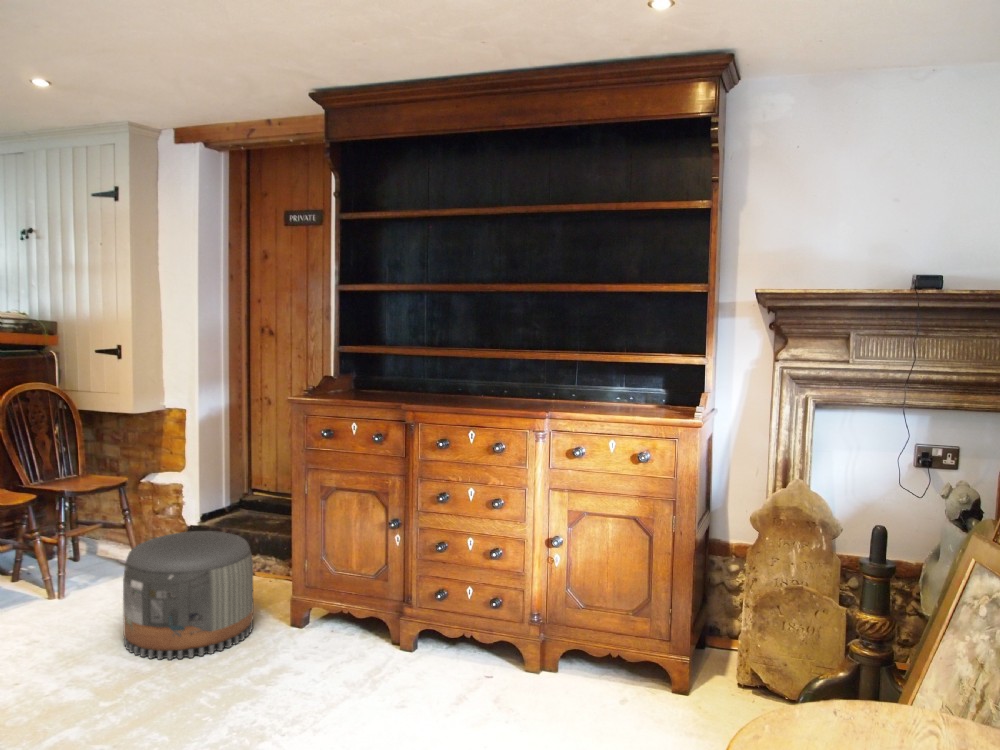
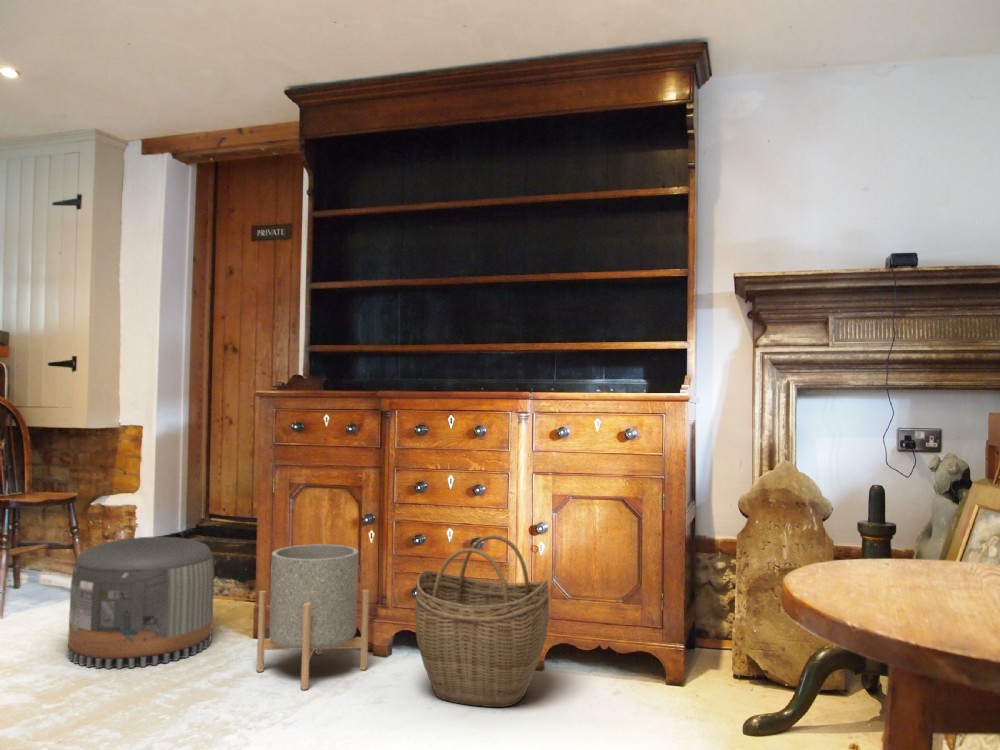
planter: none [292,547,394,689] -> present [257,544,369,690]
woven basket: none [435,549,560,715] -> present [415,535,549,707]

